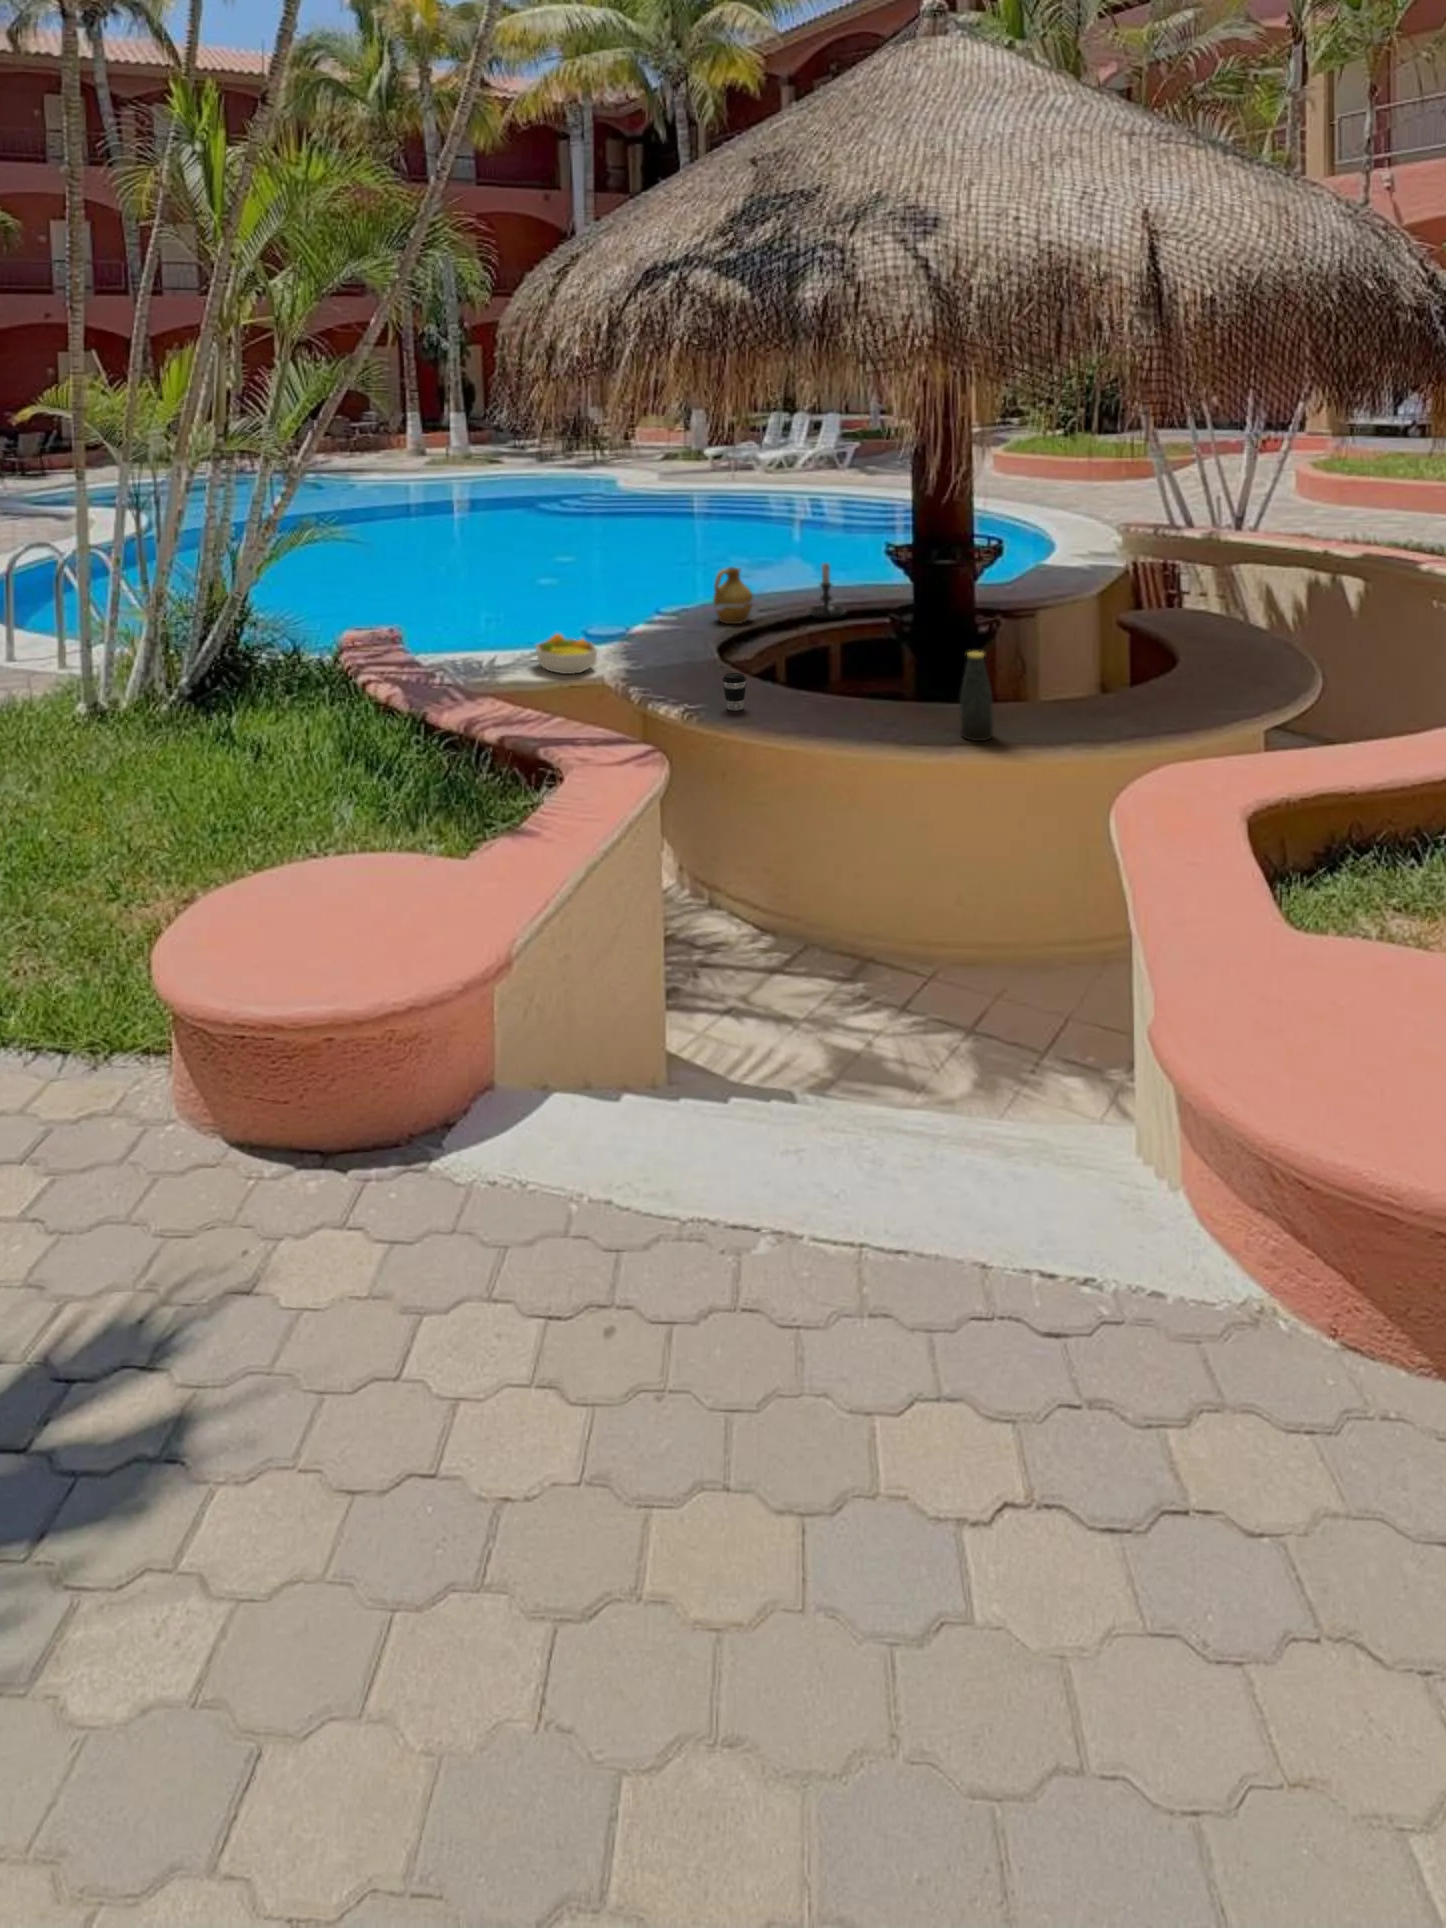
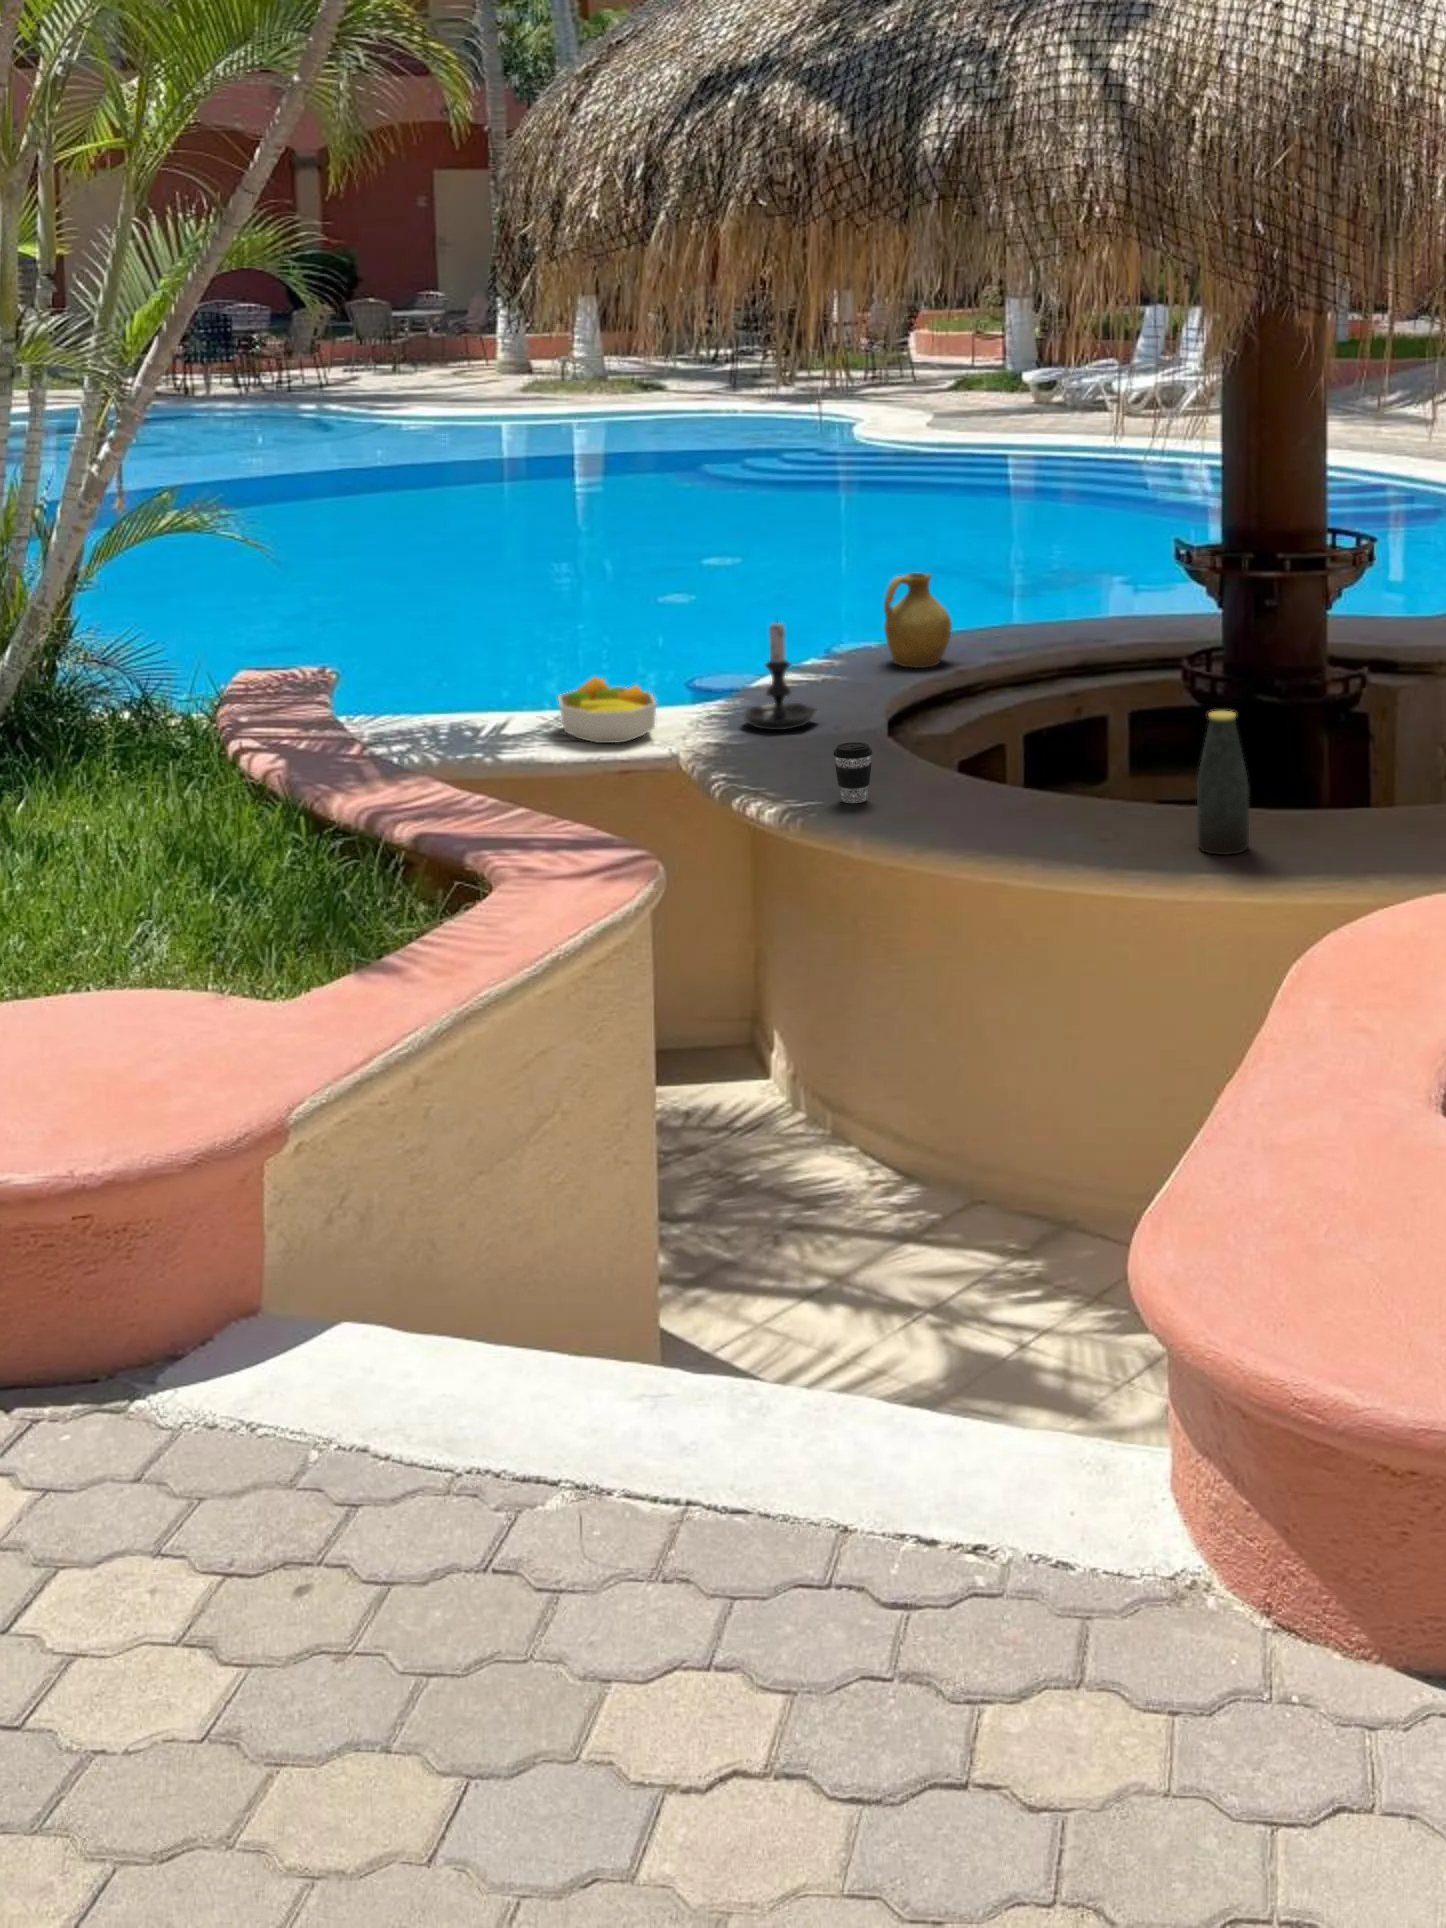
candle holder: present [808,563,845,618] -> present [743,623,818,730]

